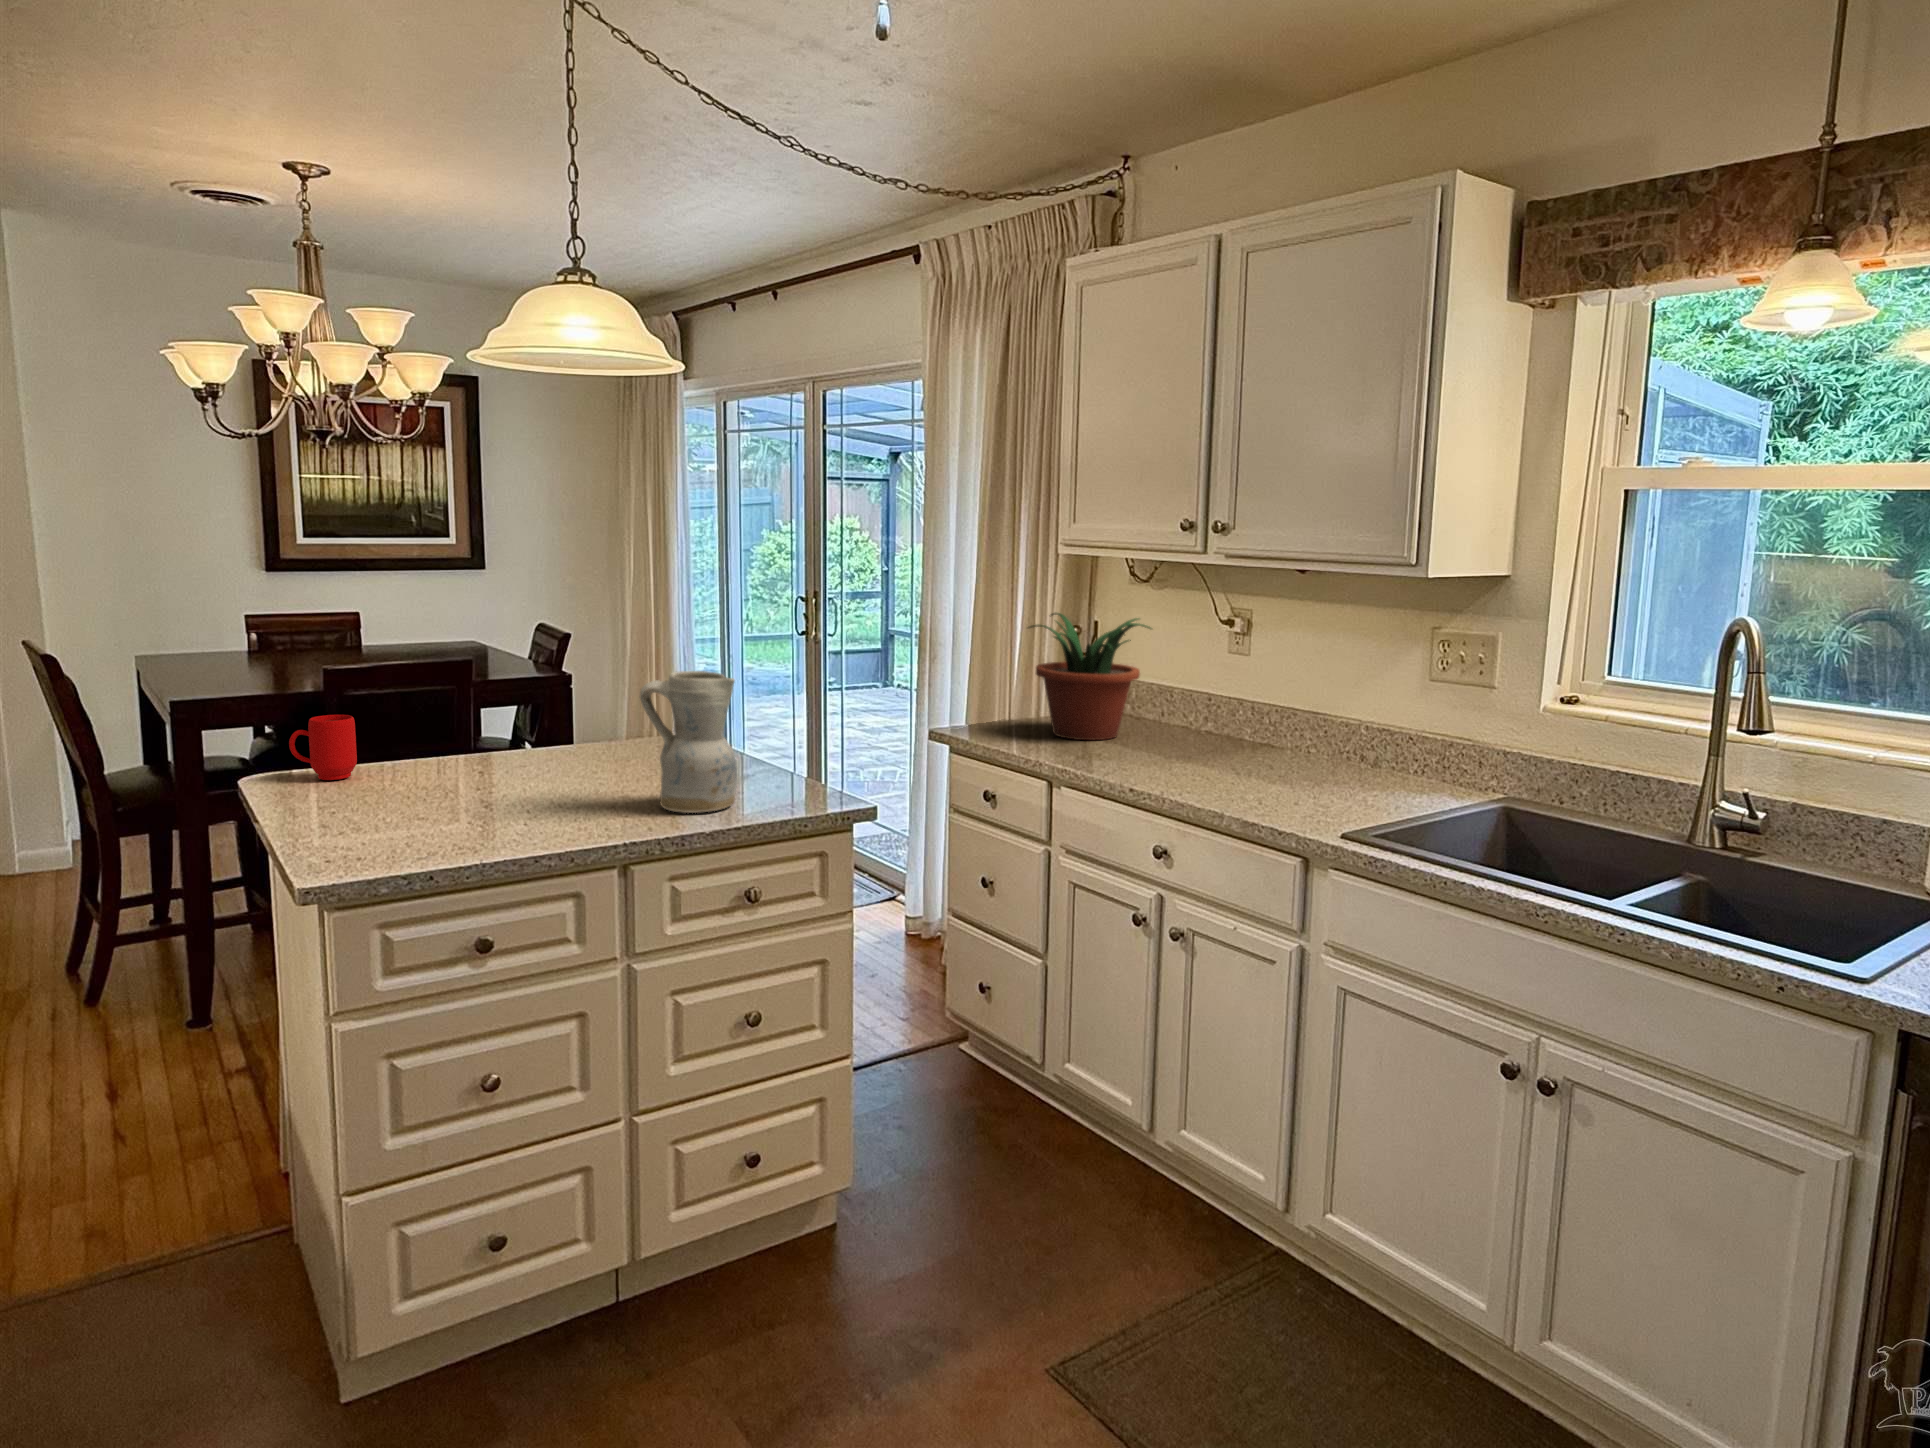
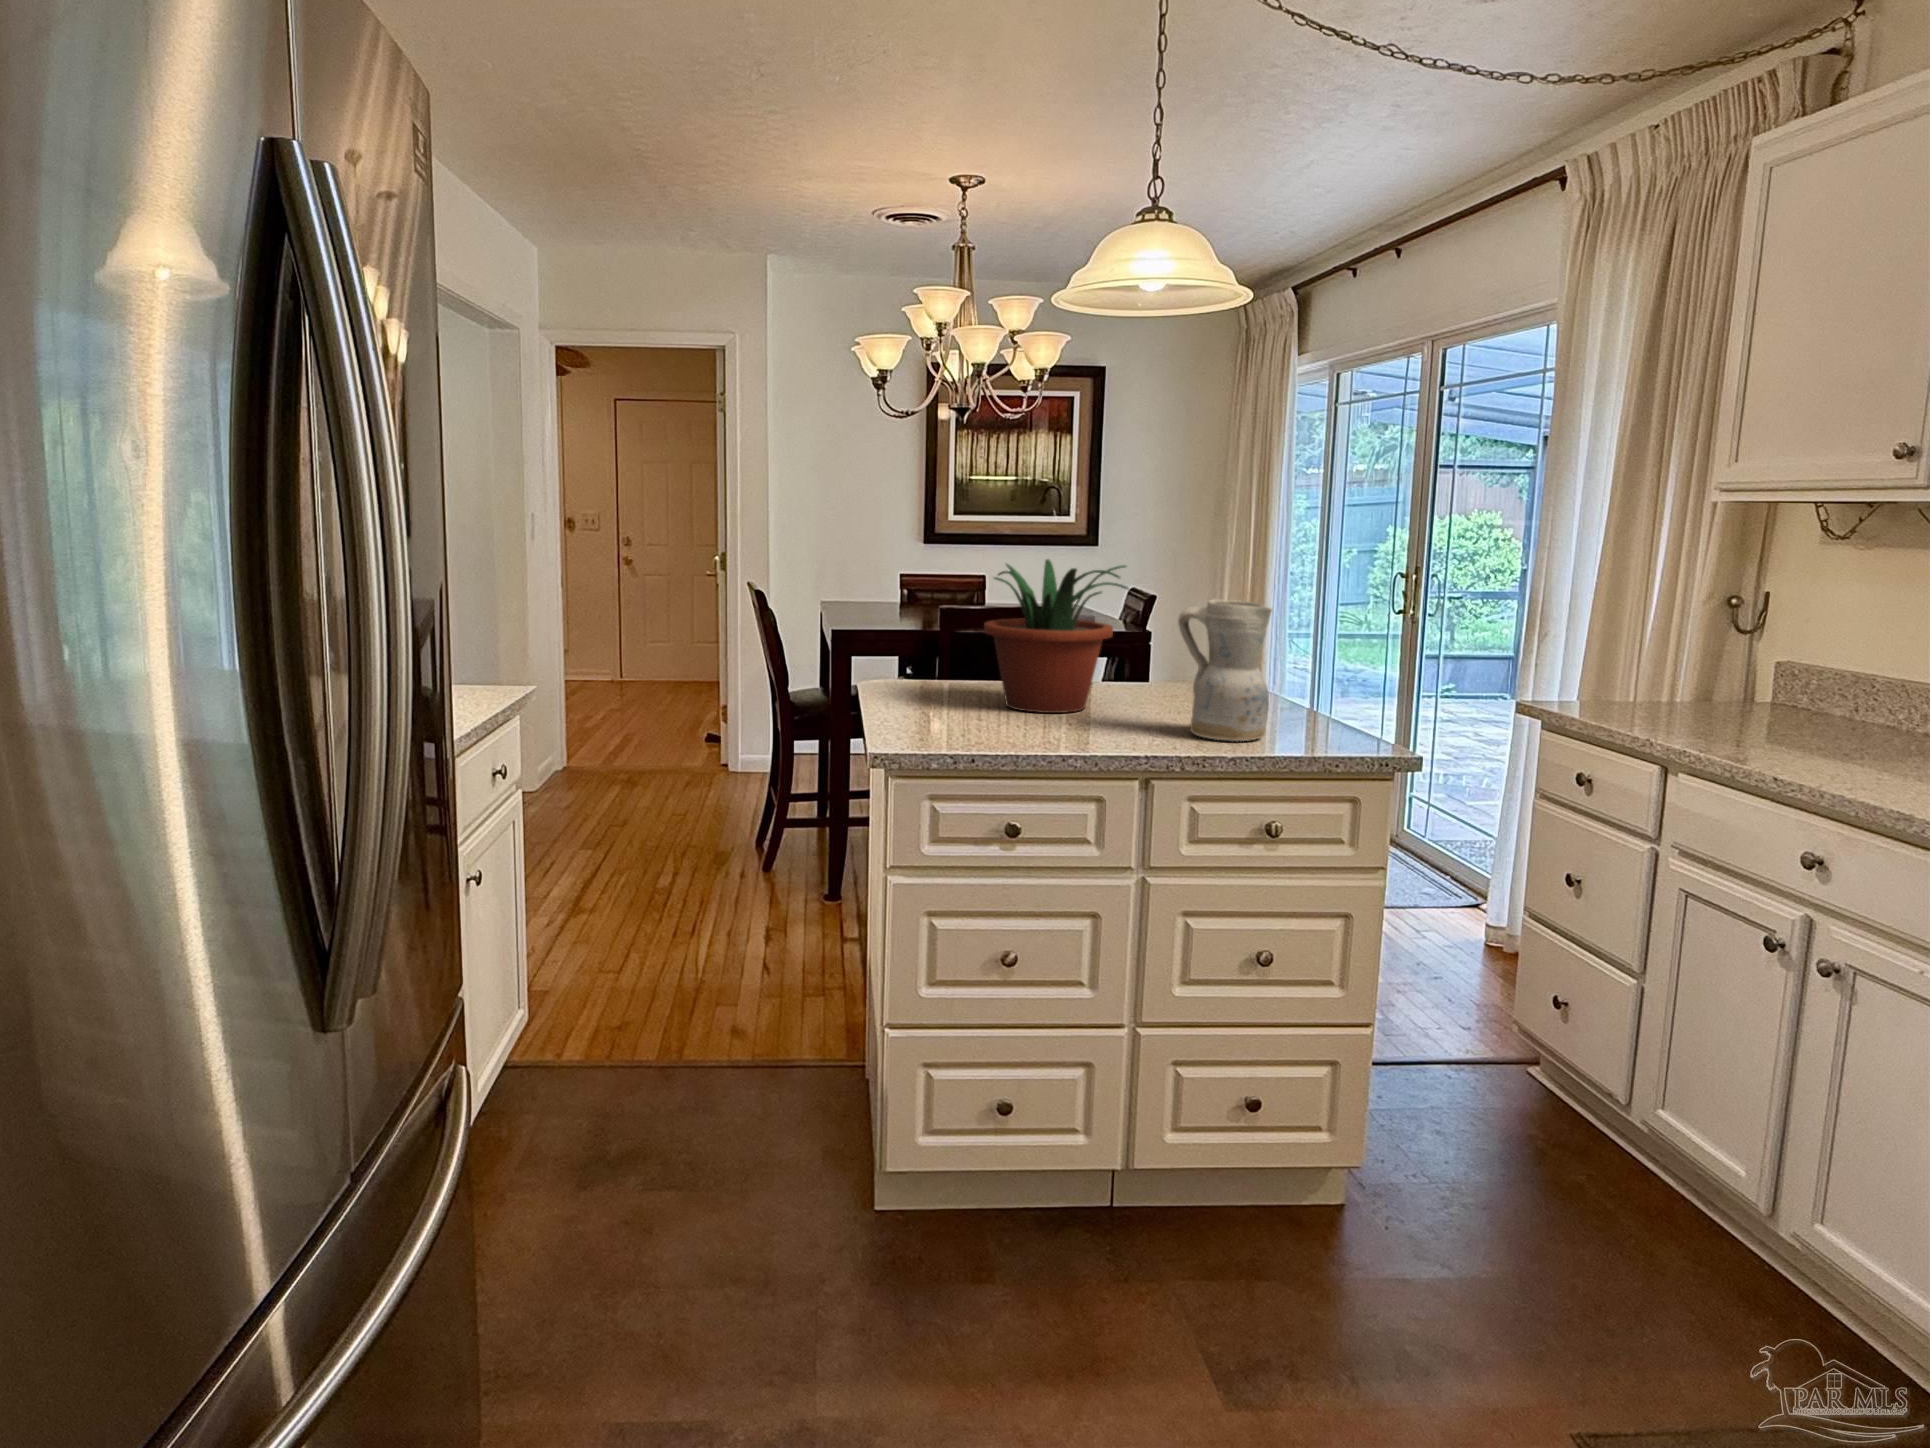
potted plant: present [1028,613,1151,740] -> present [984,559,1128,713]
mug: present [289,715,357,780] -> none [898,632,947,687]

